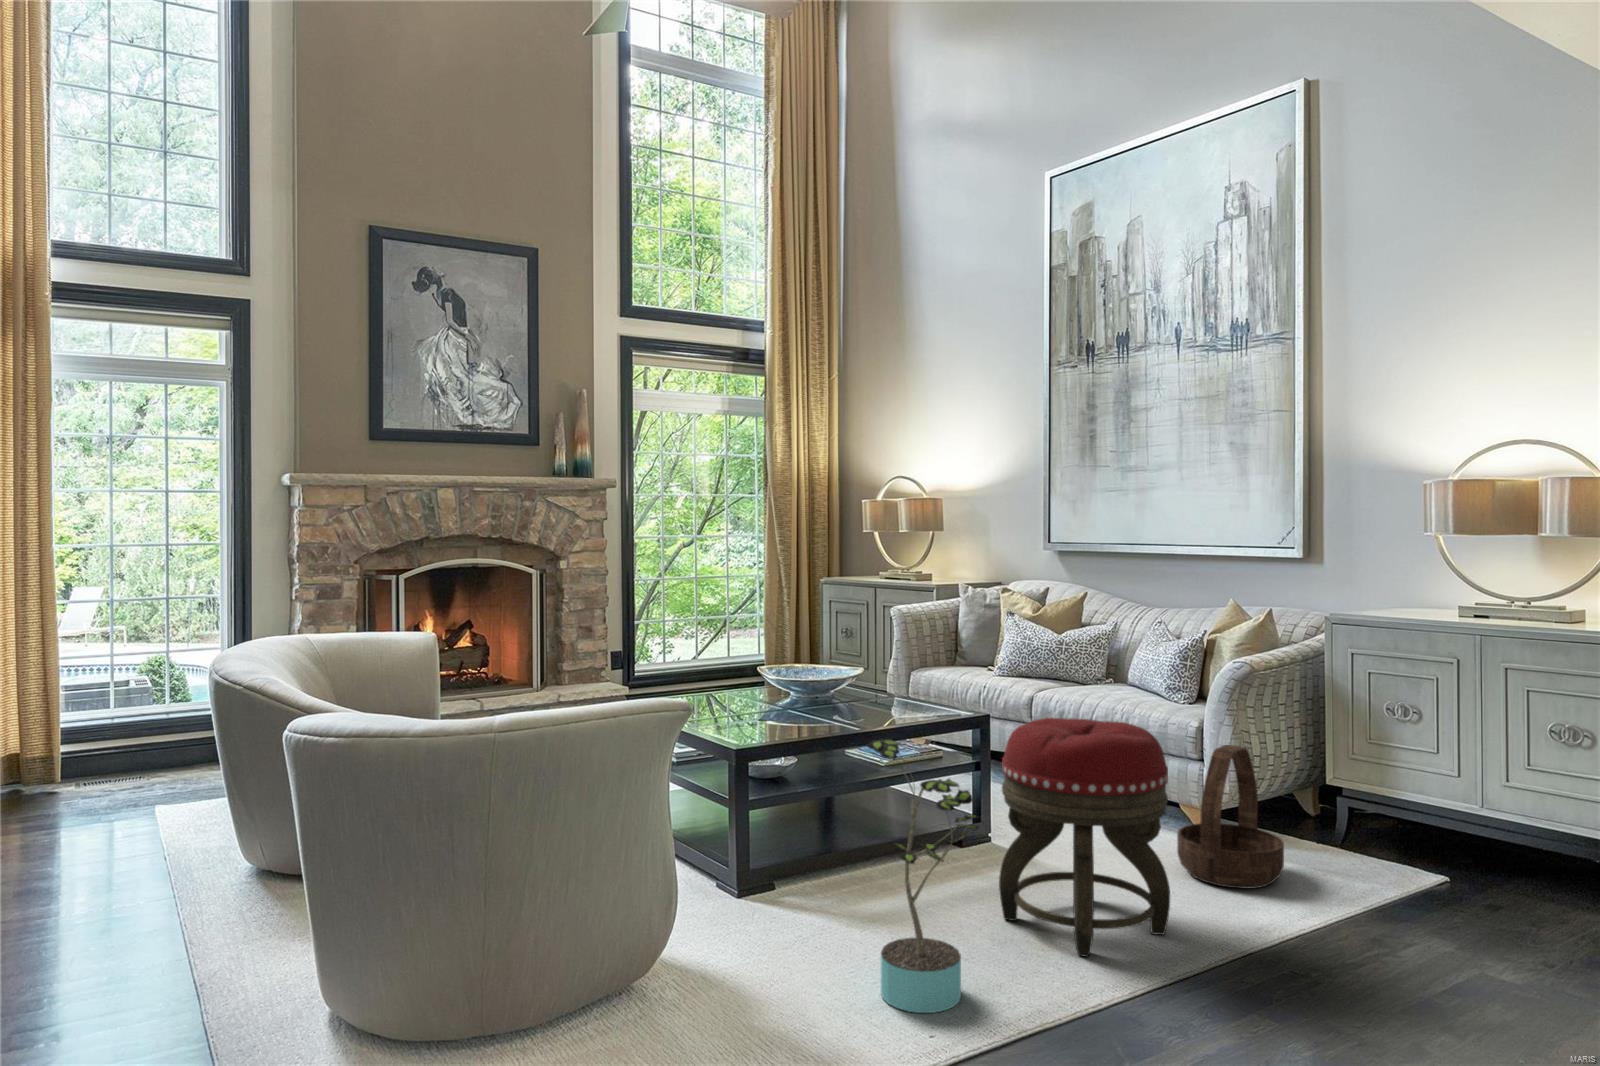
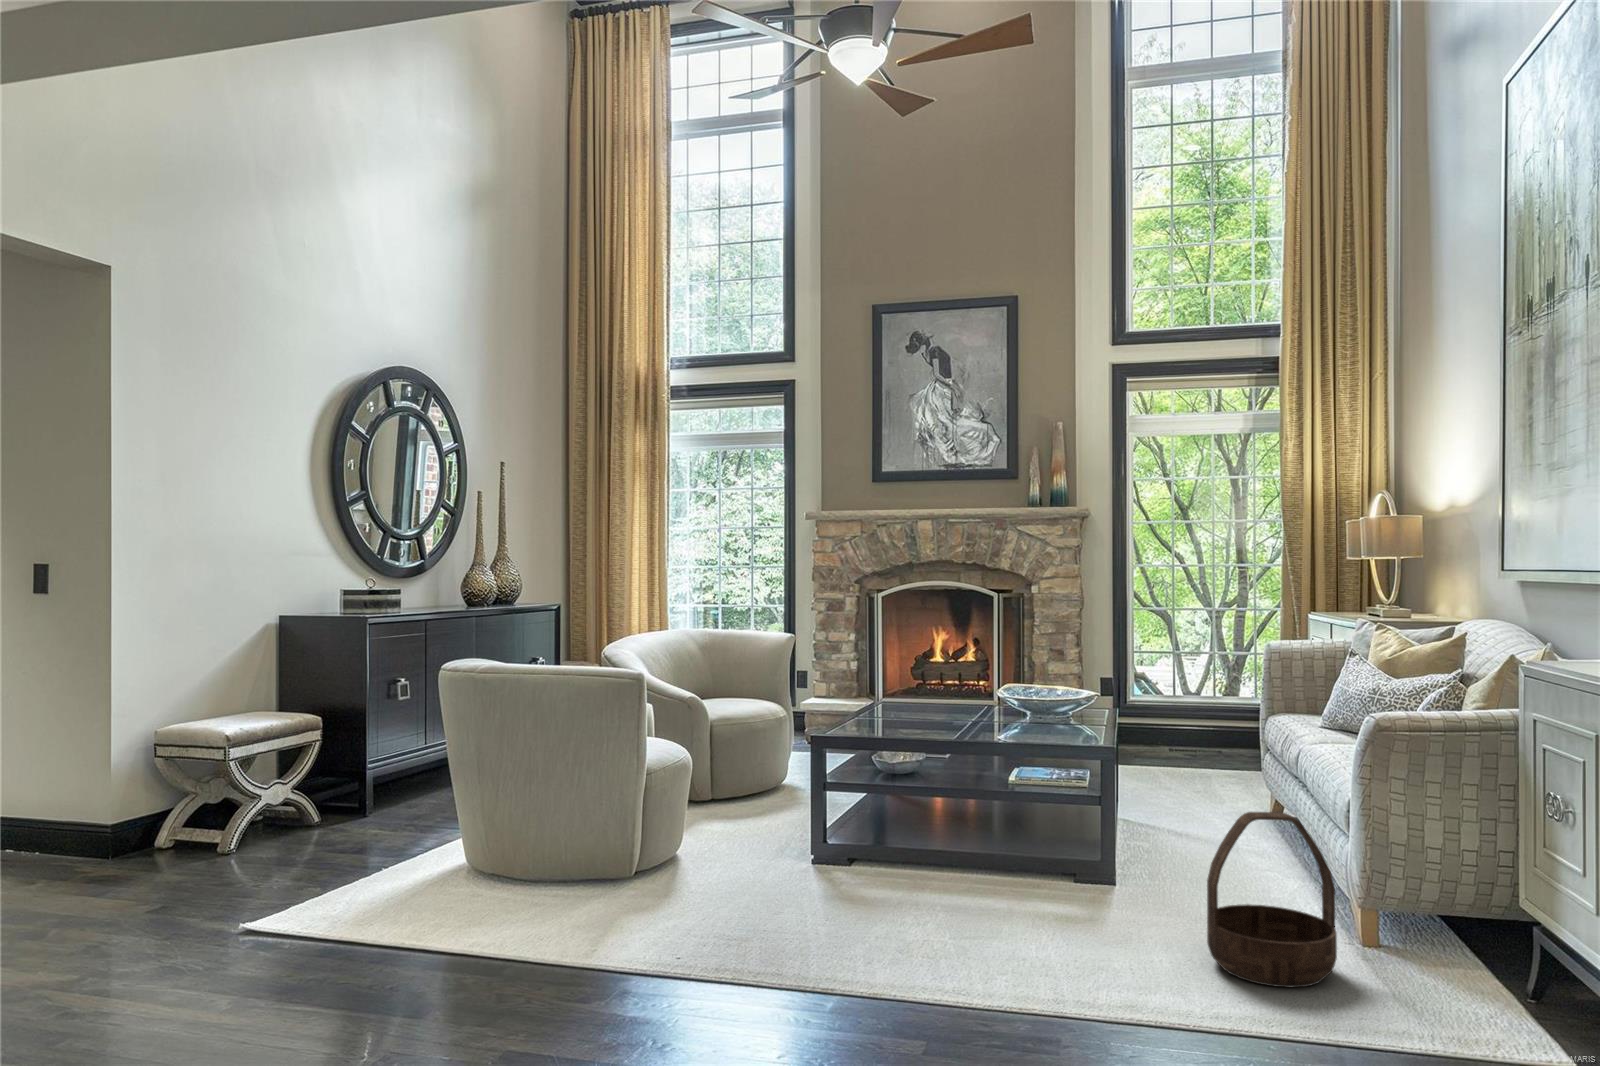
footstool: present [999,718,1170,957] -> none [916,740,1079,975]
potted plant: present [867,739,978,1013] -> none [718,720,842,949]

